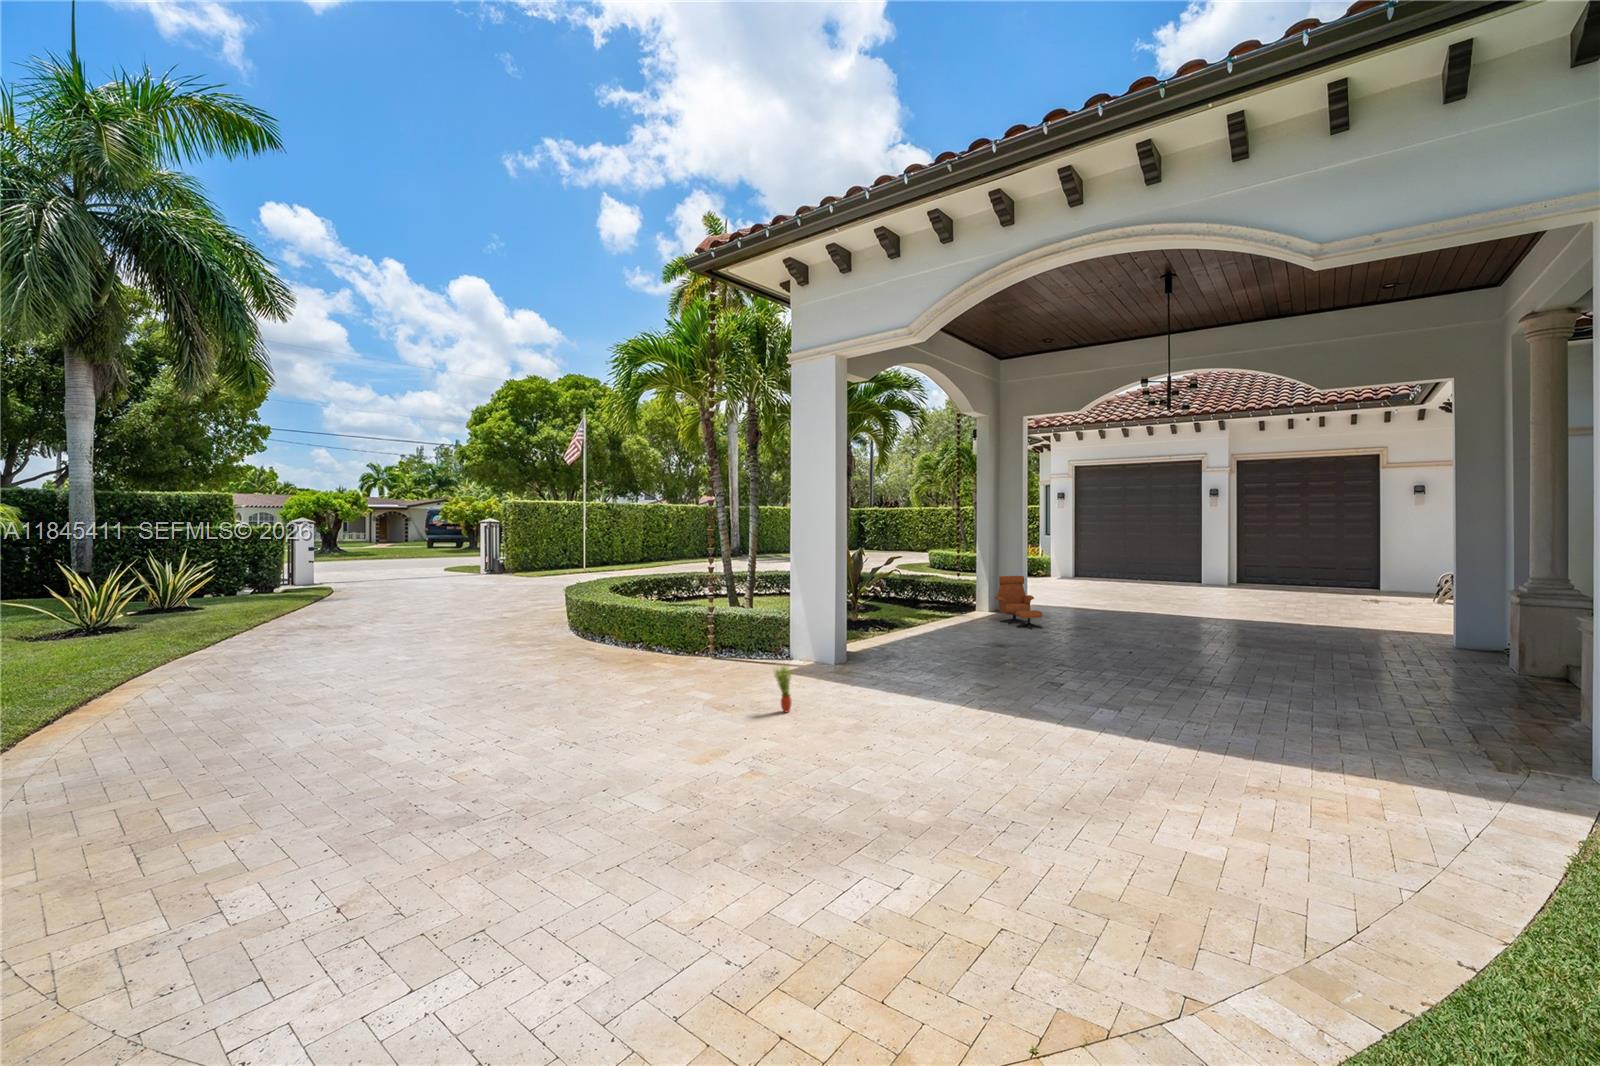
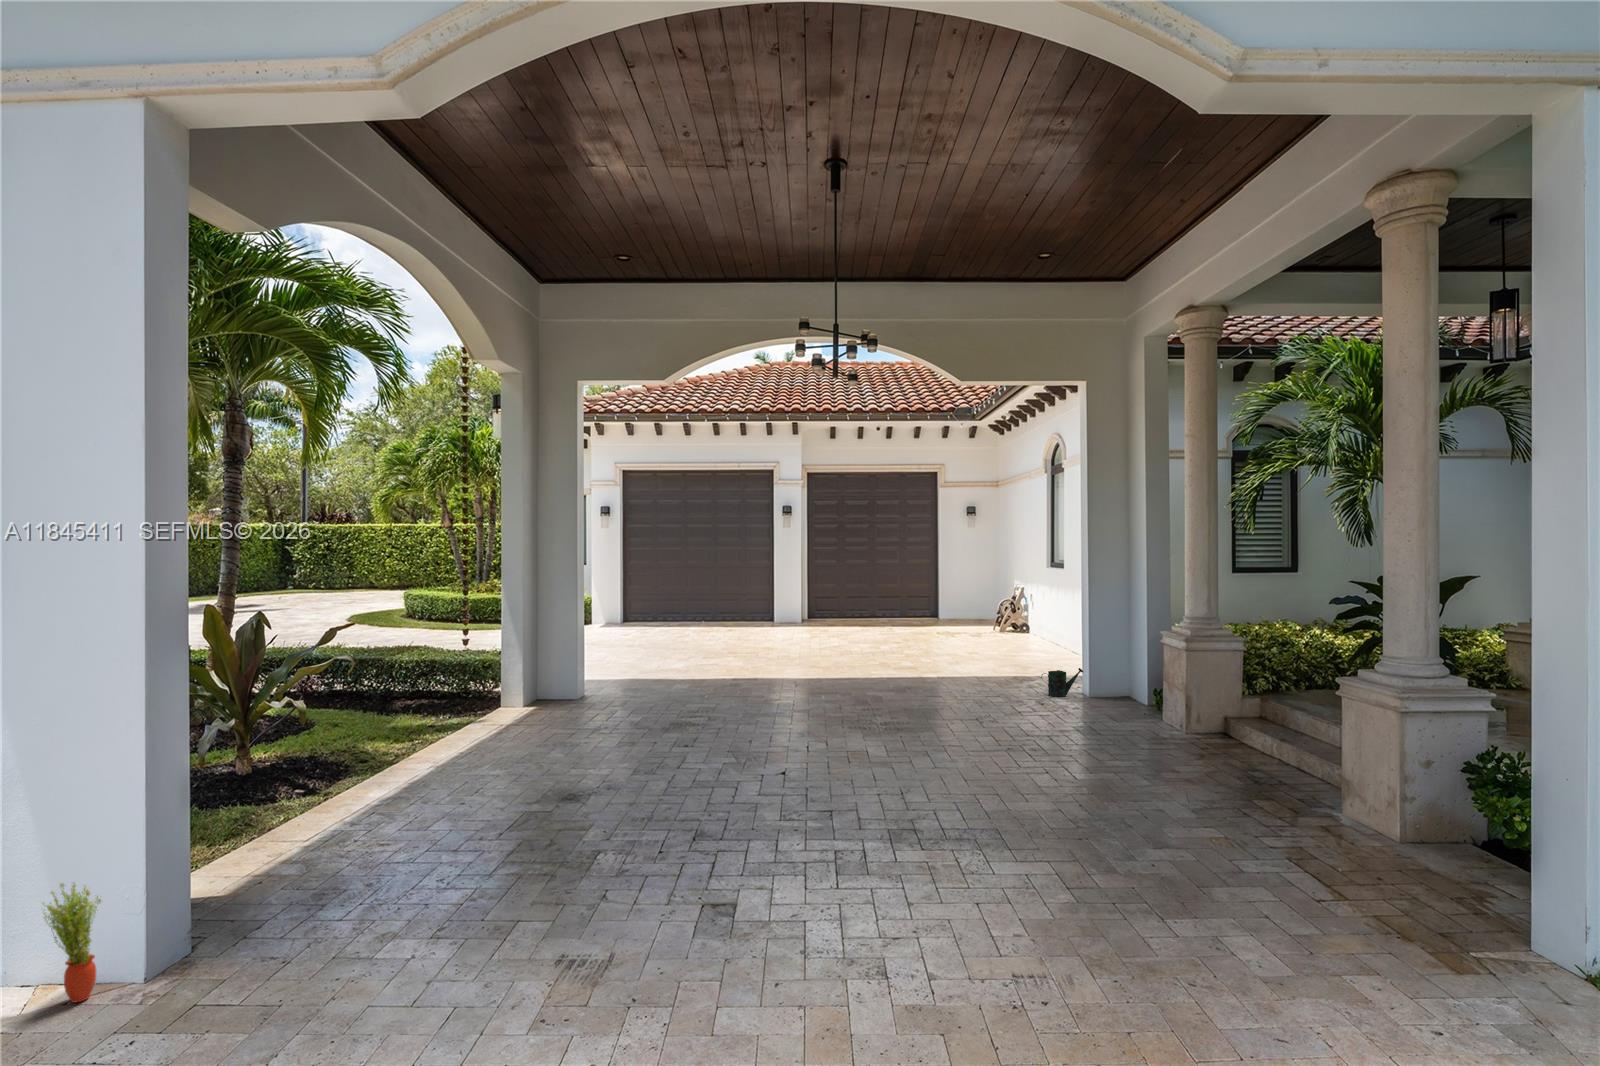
lounge chair: present [994,576,1043,629] -> none [524,630,600,713]
watering can: none [1453,633,1506,658] -> present [1042,668,1083,697]

